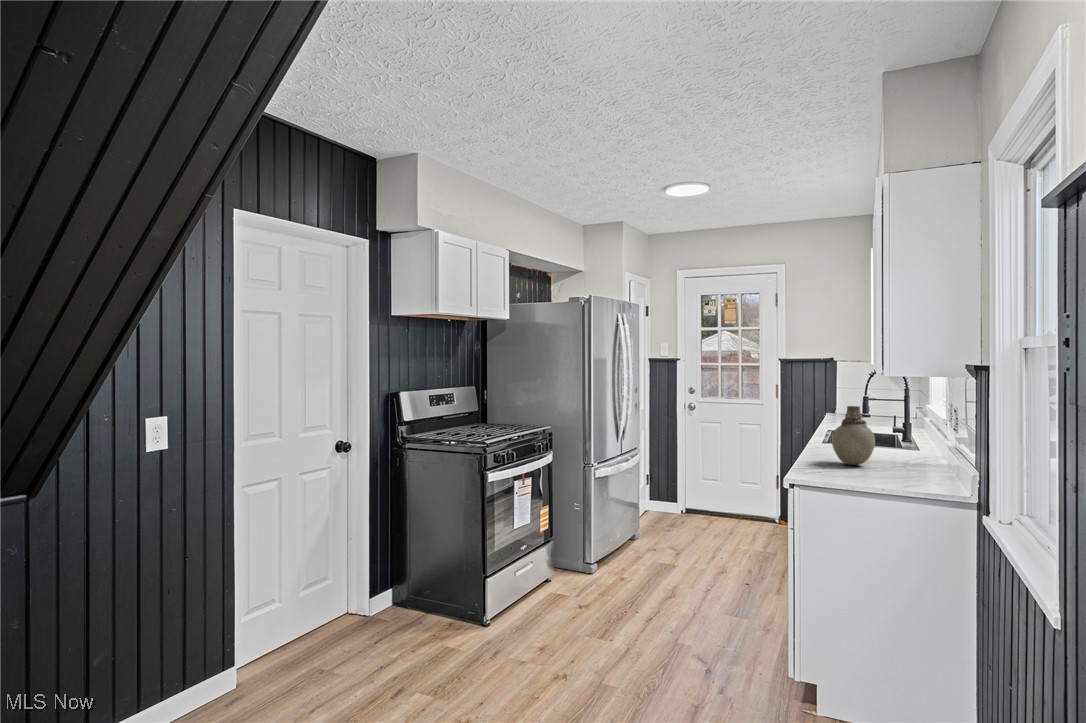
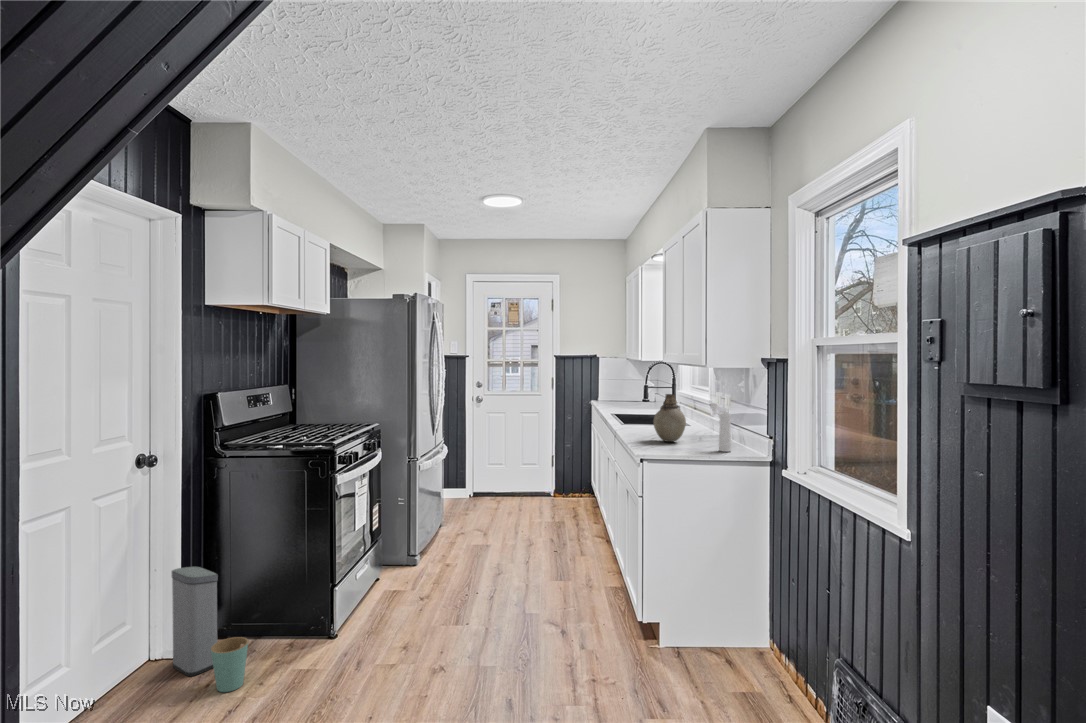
pepper mill: none [901,419,925,483] -> present [710,403,732,452]
trash can: none [358,540,404,653] -> present [172,567,248,692]

